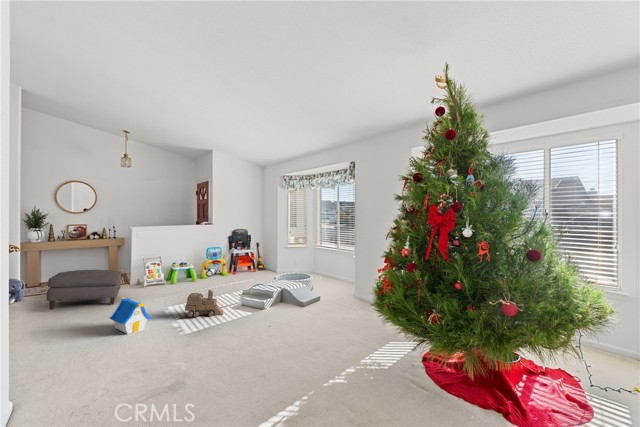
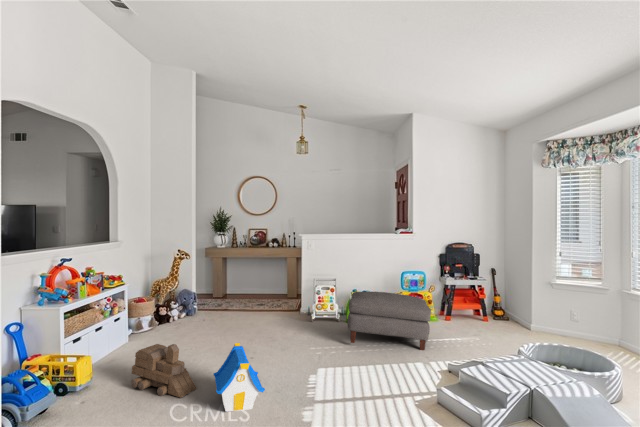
ottoman: present [46,270,122,310] -> present [347,292,431,350]
toy train: present [185,290,223,317] -> present [131,344,197,398]

